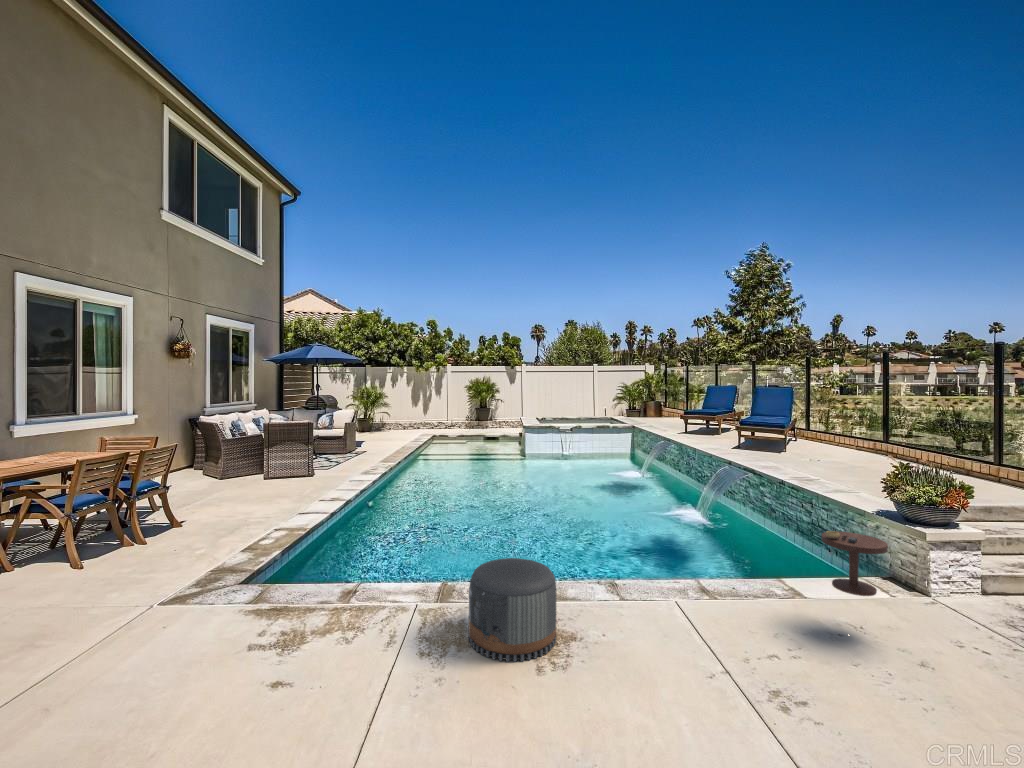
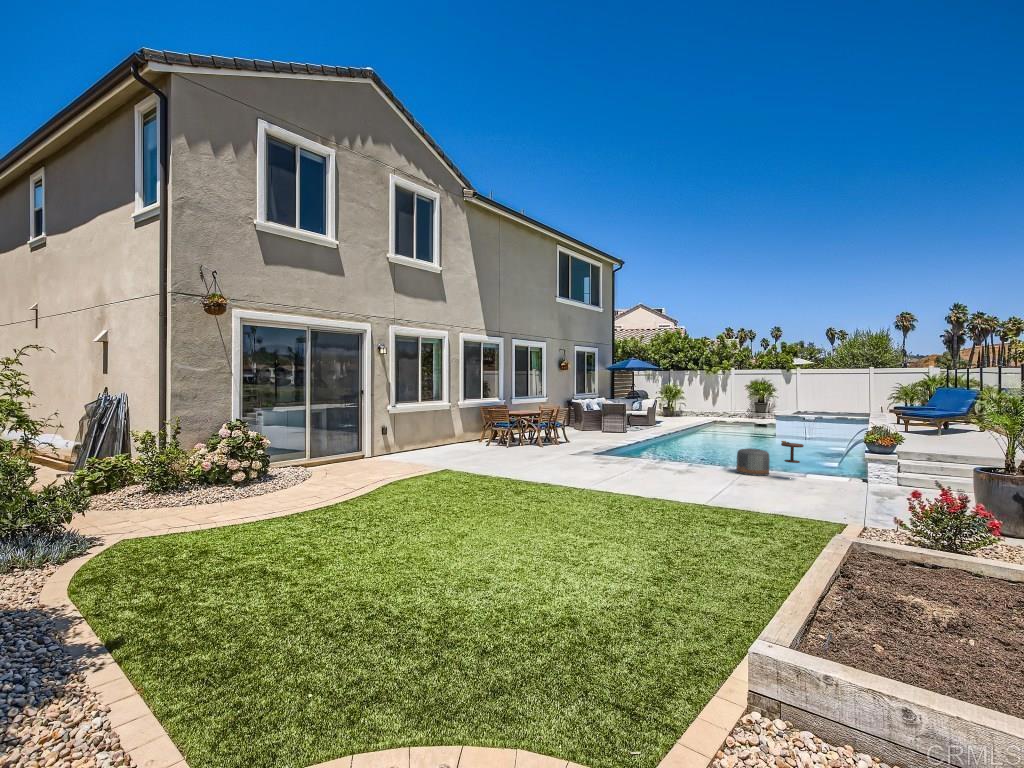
pouf: present [469,558,557,662] -> present [736,448,770,476]

